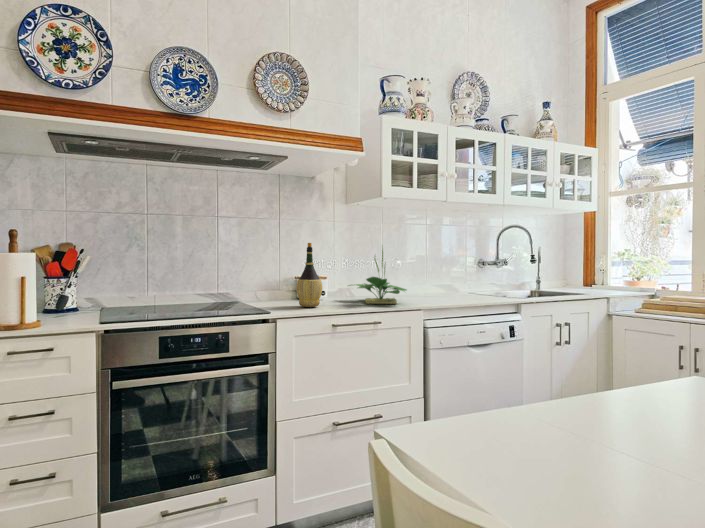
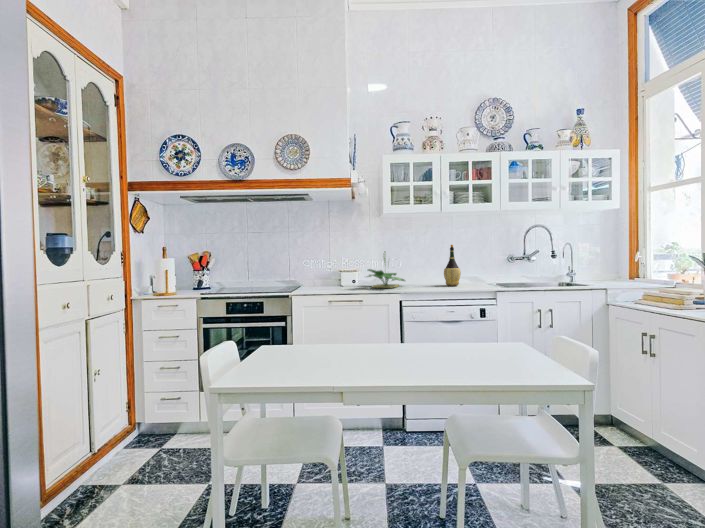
wine bottle: present [296,243,322,307] -> present [444,245,461,286]

